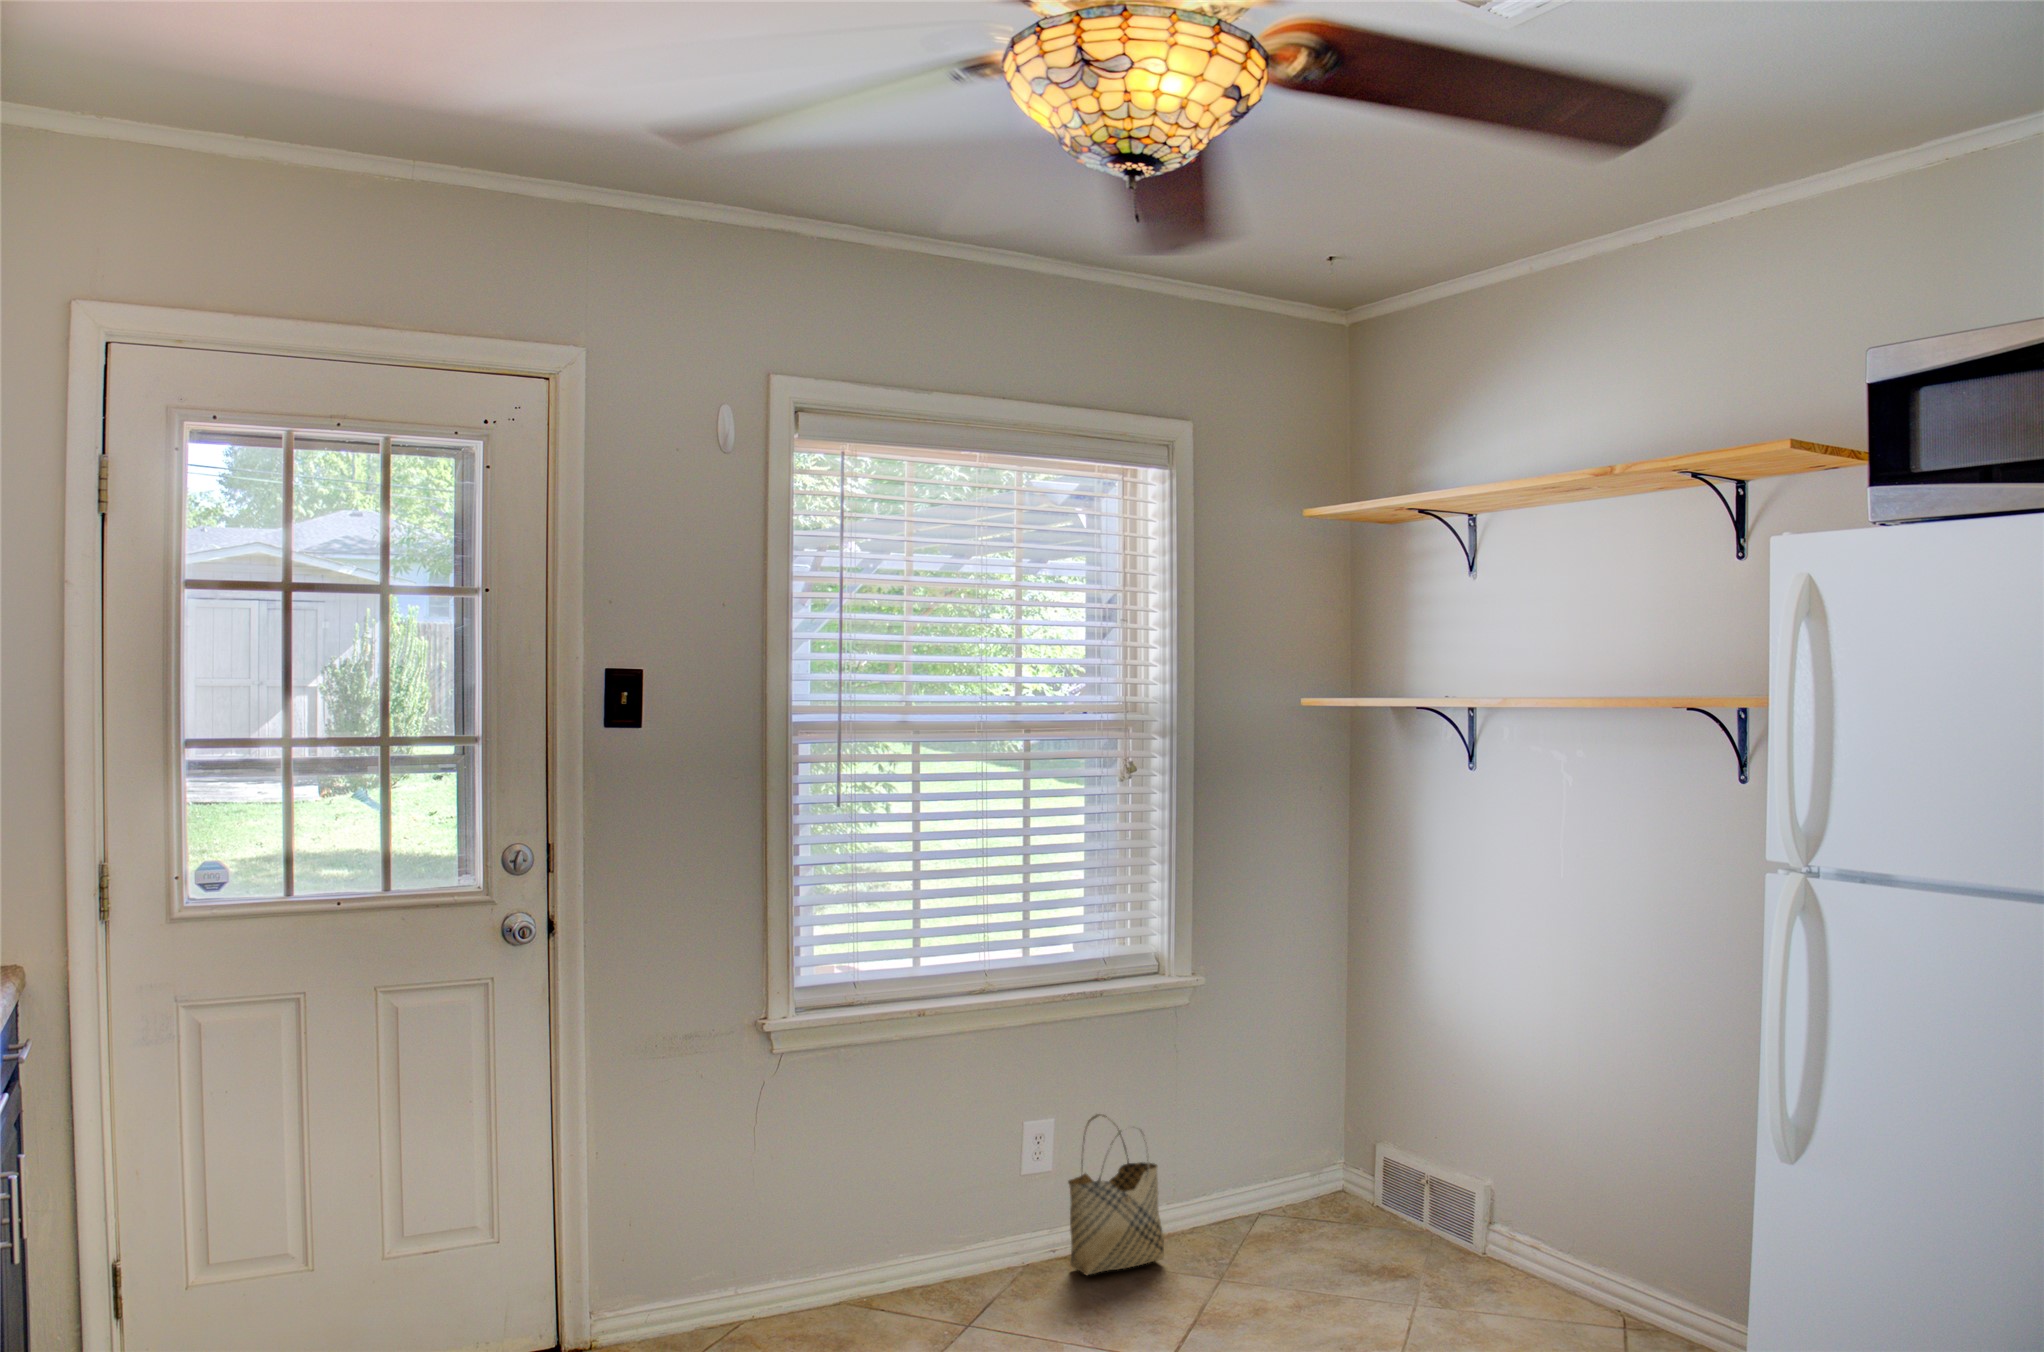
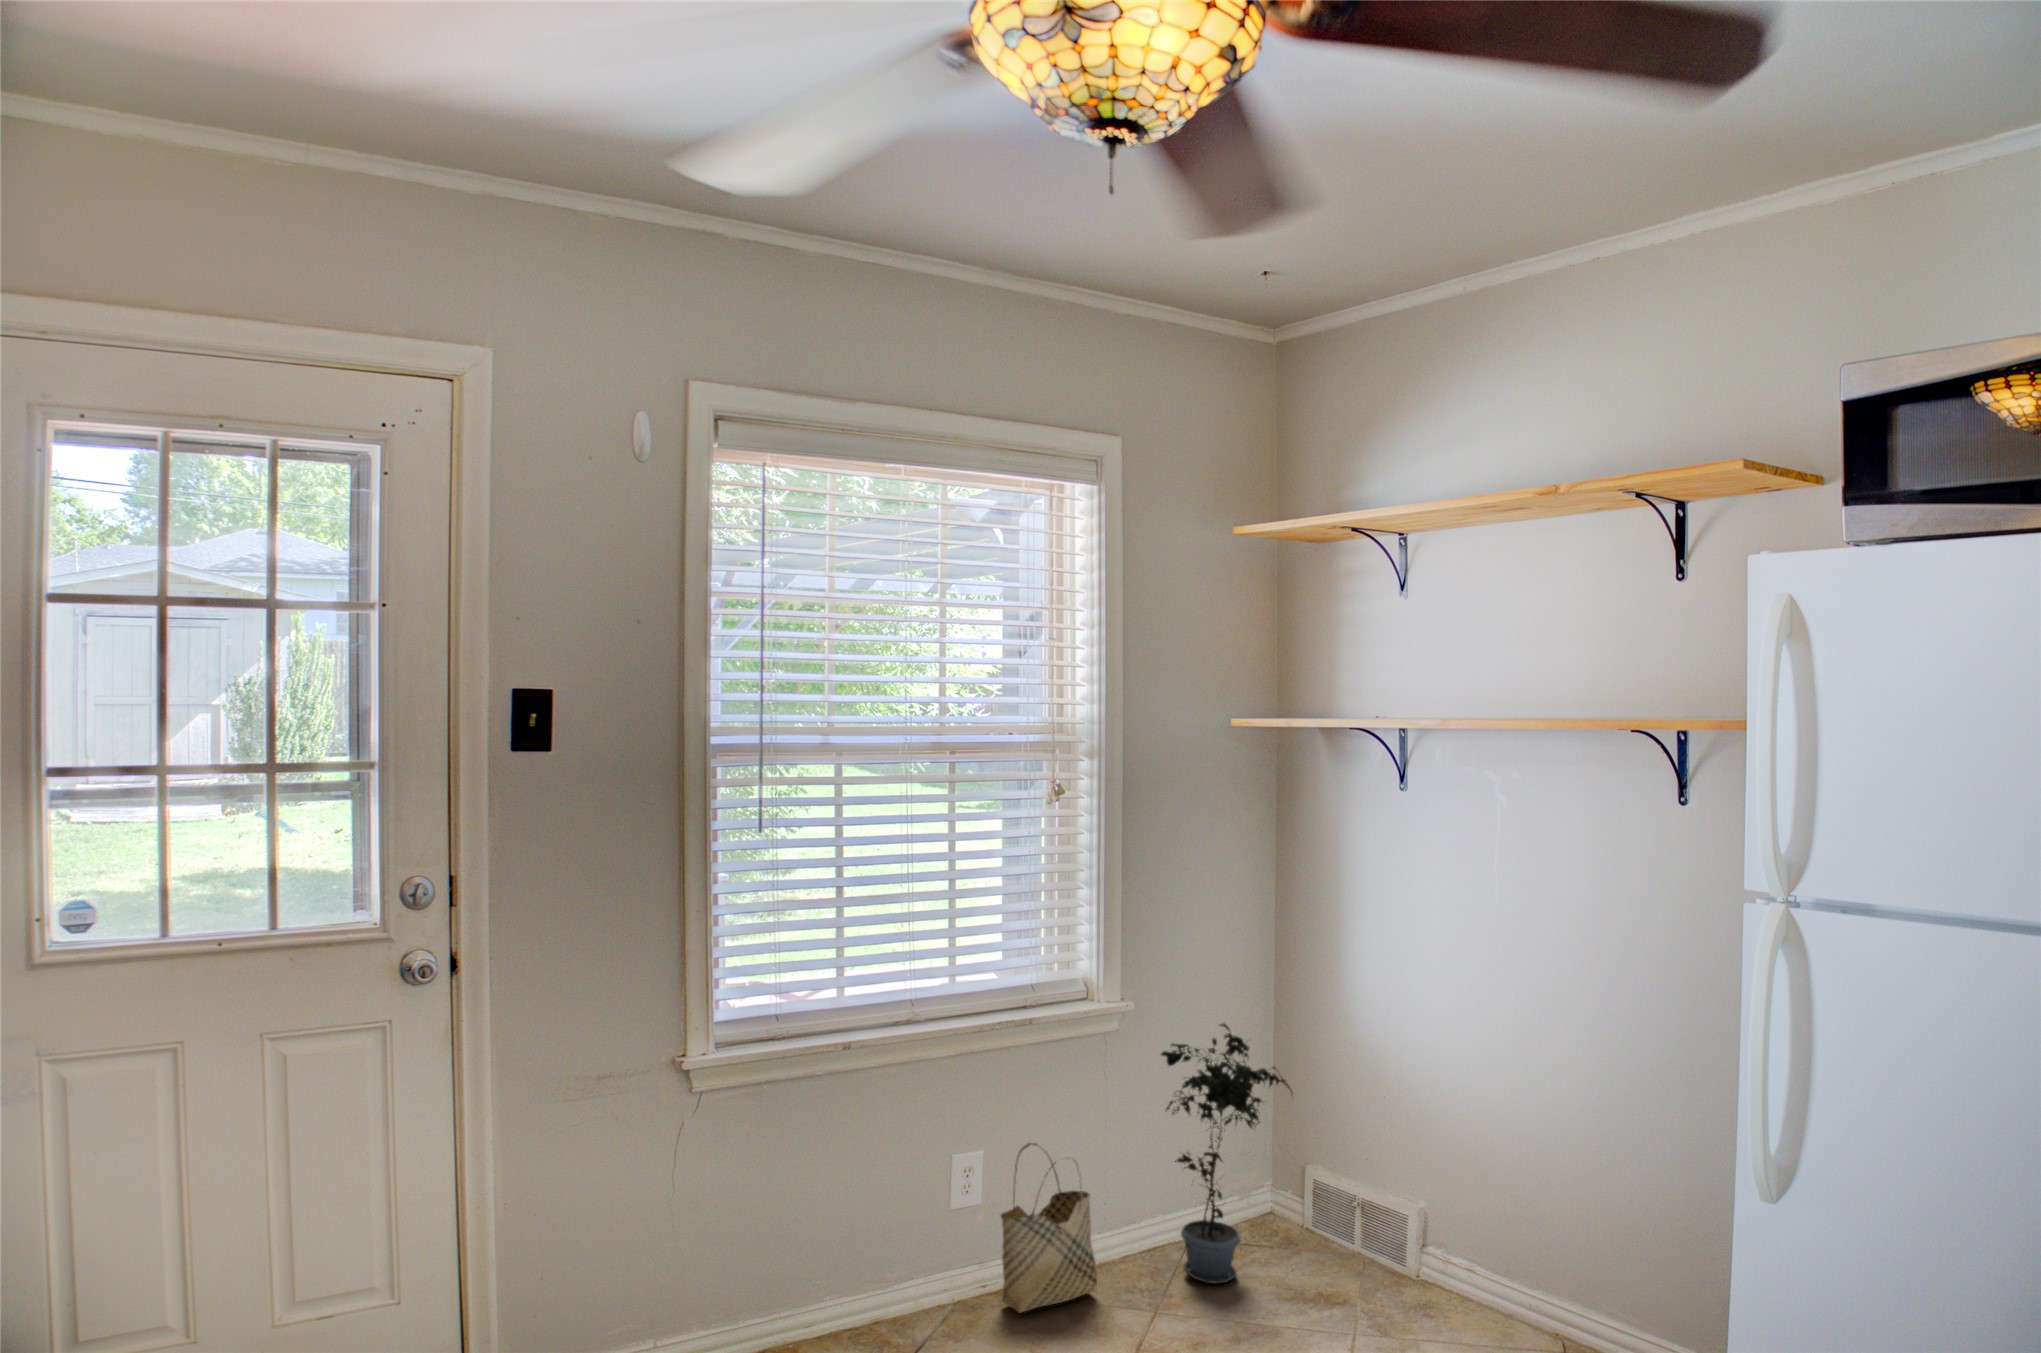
potted plant: none [1230,1001,1358,1257] -> present [1161,1023,1292,1284]

